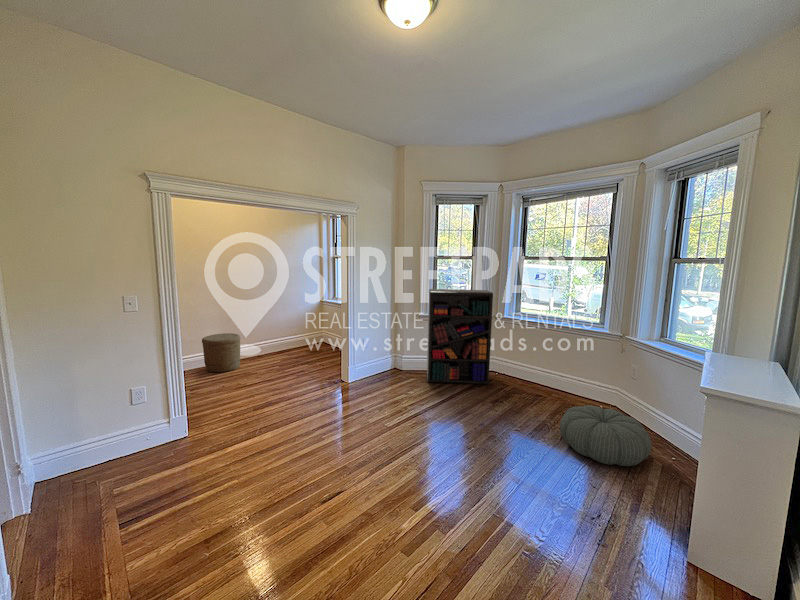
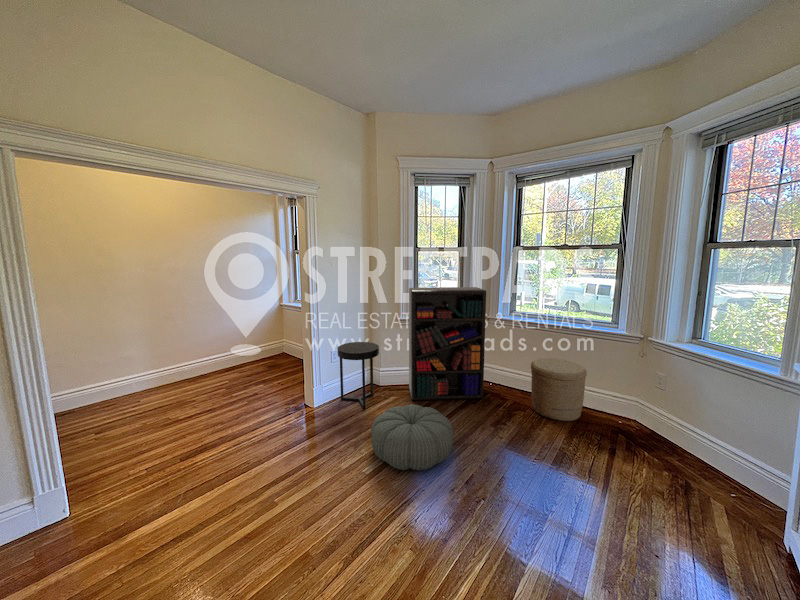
woven basket: present [202,333,240,373] -> present [531,358,587,421]
side table: none [369,333,402,386] -> present [337,342,379,409]
pouf: present [560,405,651,466] -> present [371,404,453,470]

